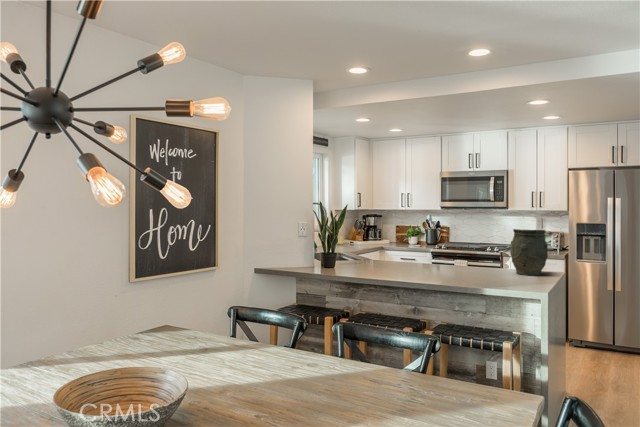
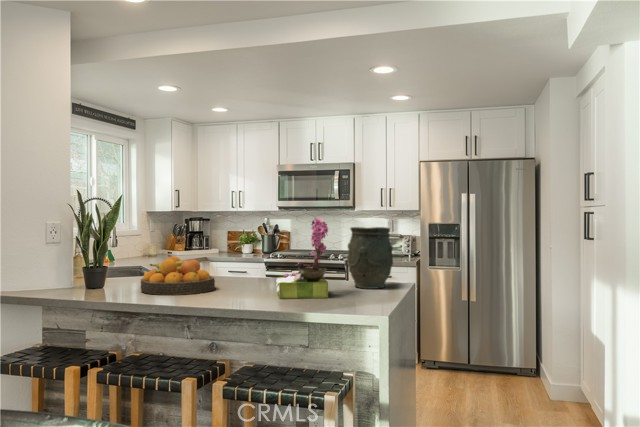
flower arrangement: none [459,222,502,280] -> present [276,218,332,299]
fruit bowl: none [362,248,412,274] -> present [141,256,215,295]

